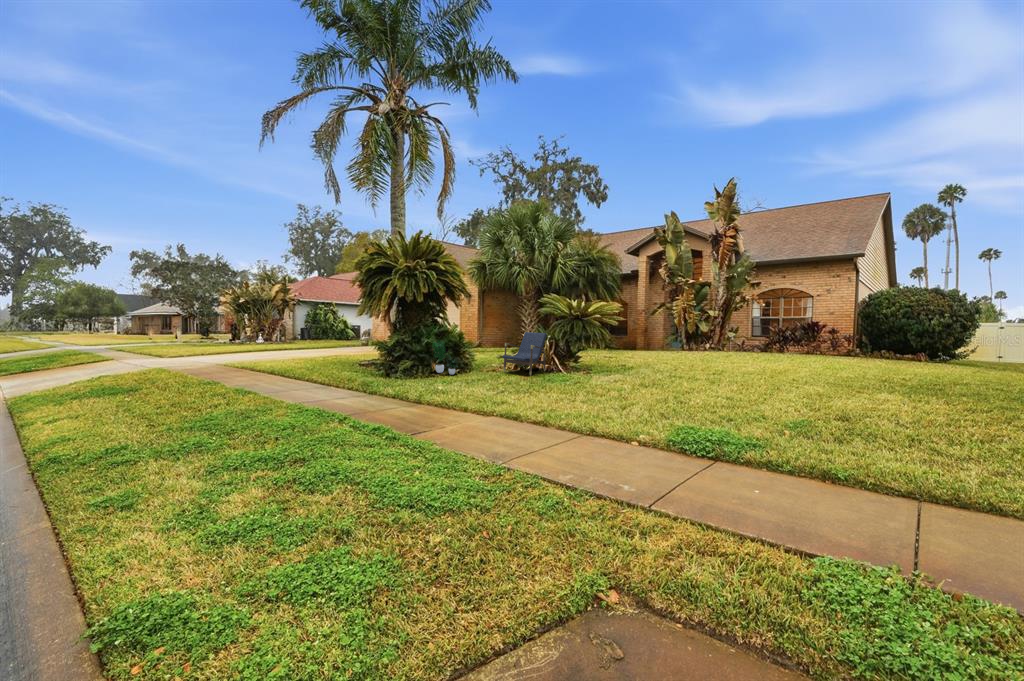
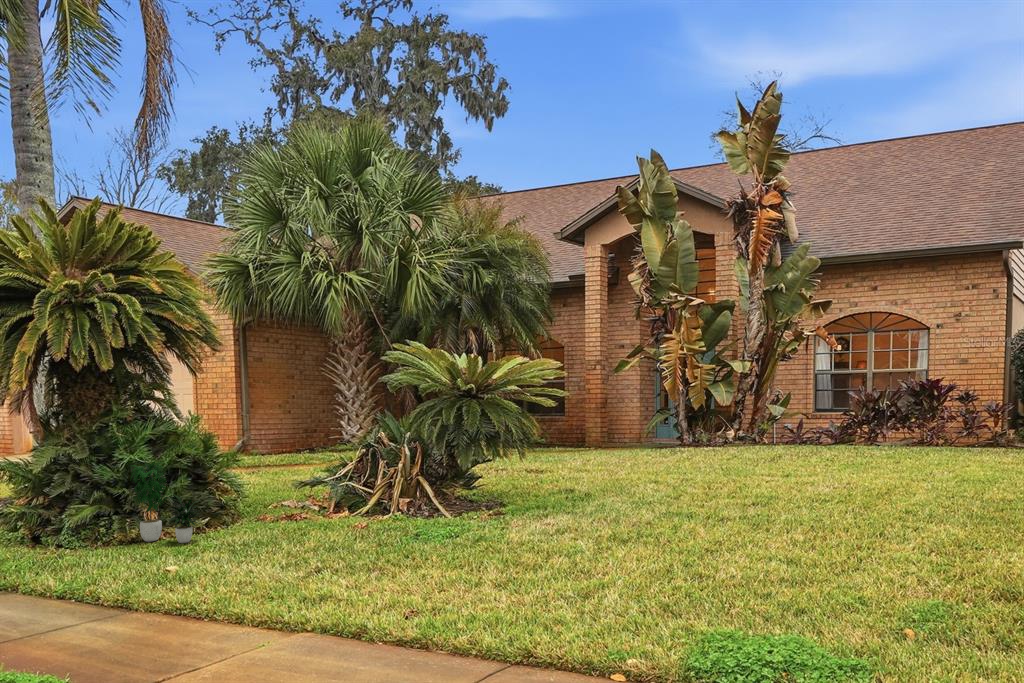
lounge chair: present [503,332,547,376] -> none [308,429,407,530]

